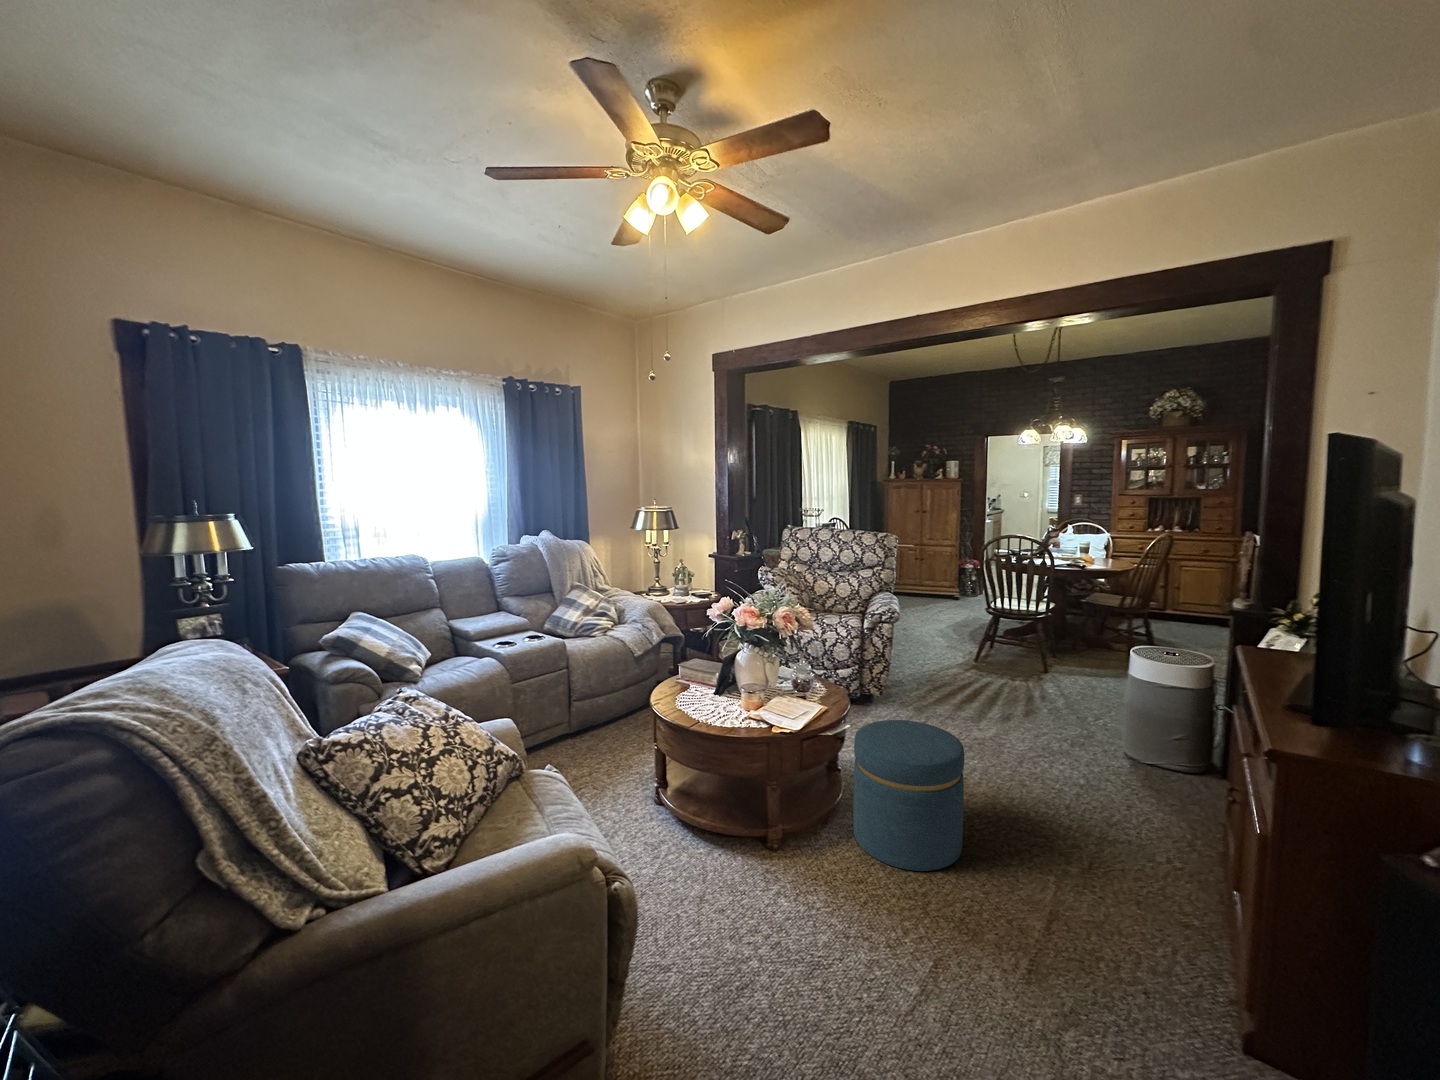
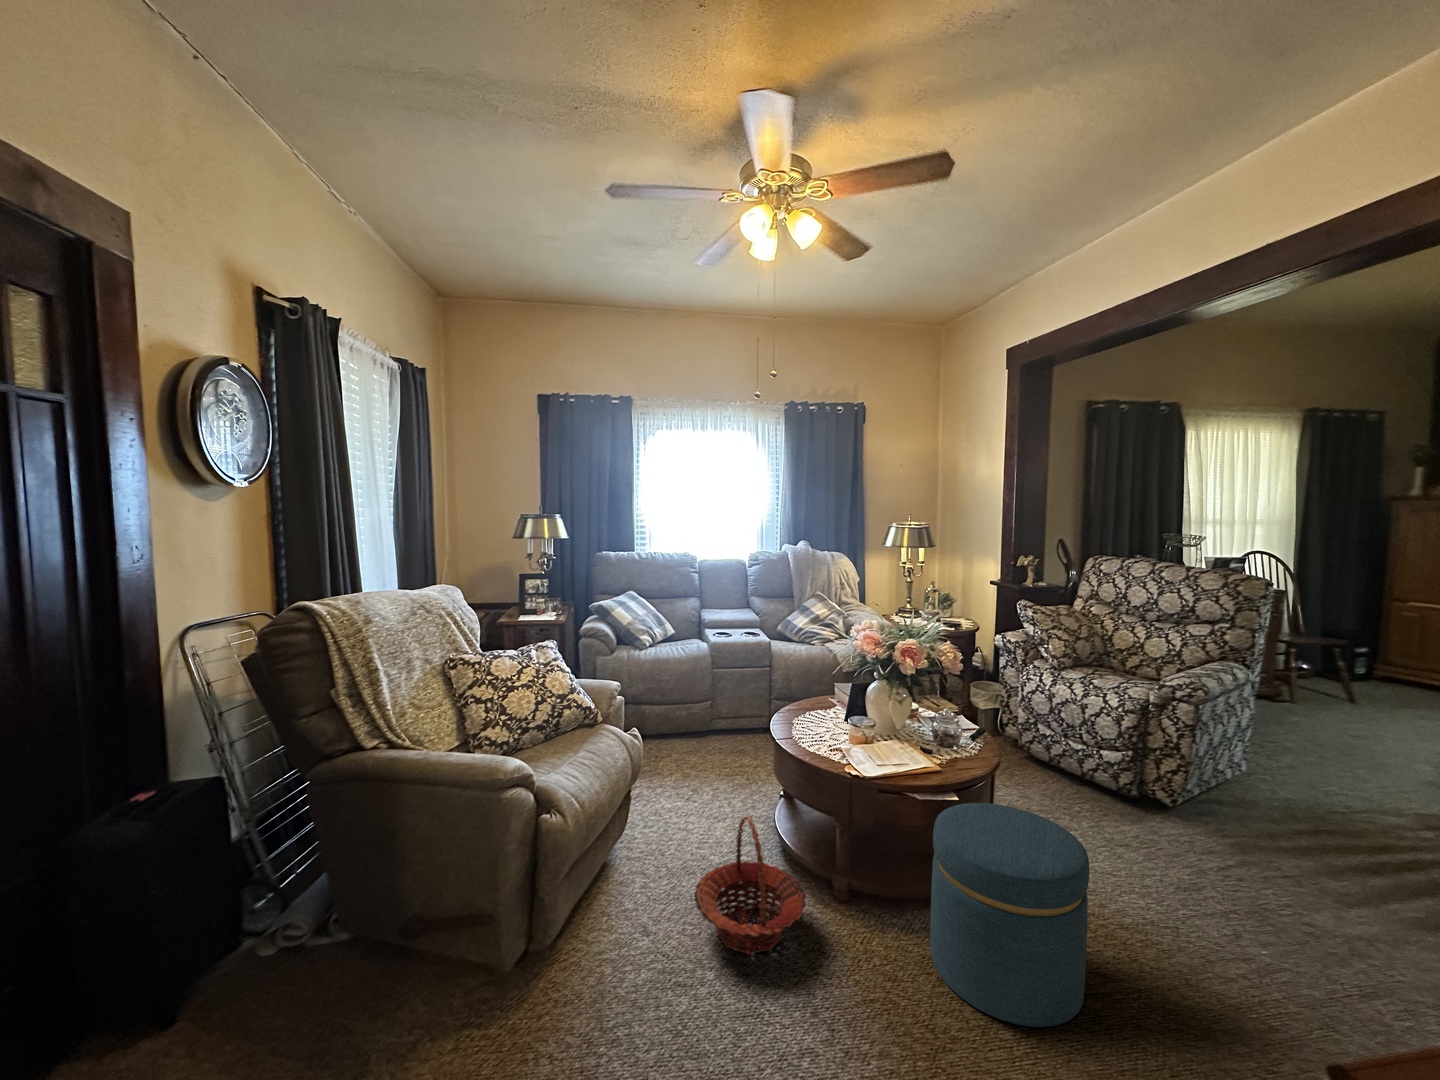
basket: none [688,803,798,934] -> present [694,817,806,954]

